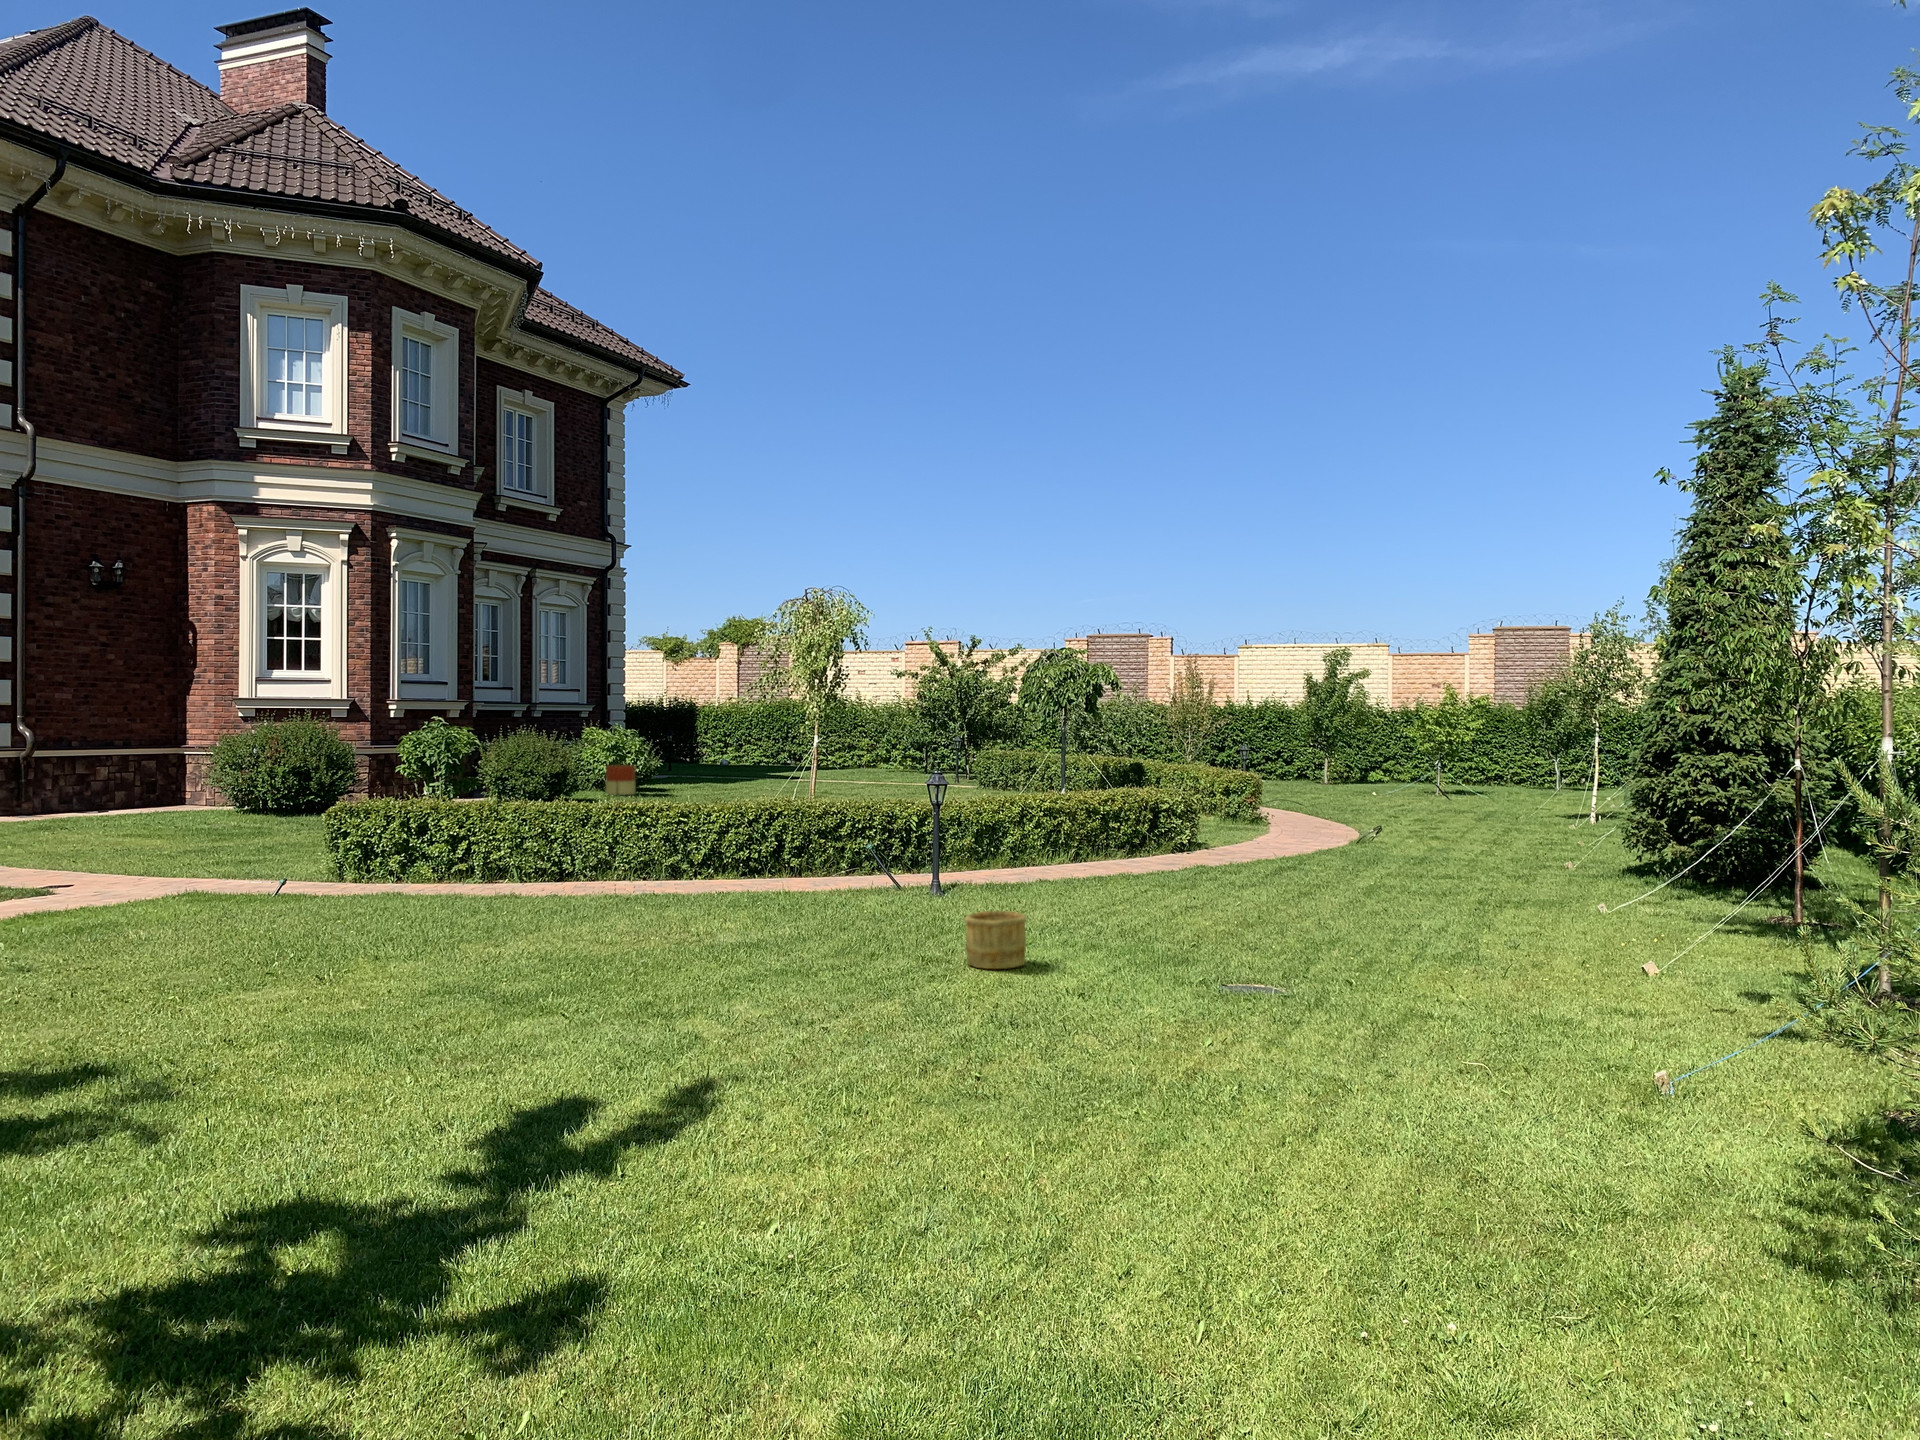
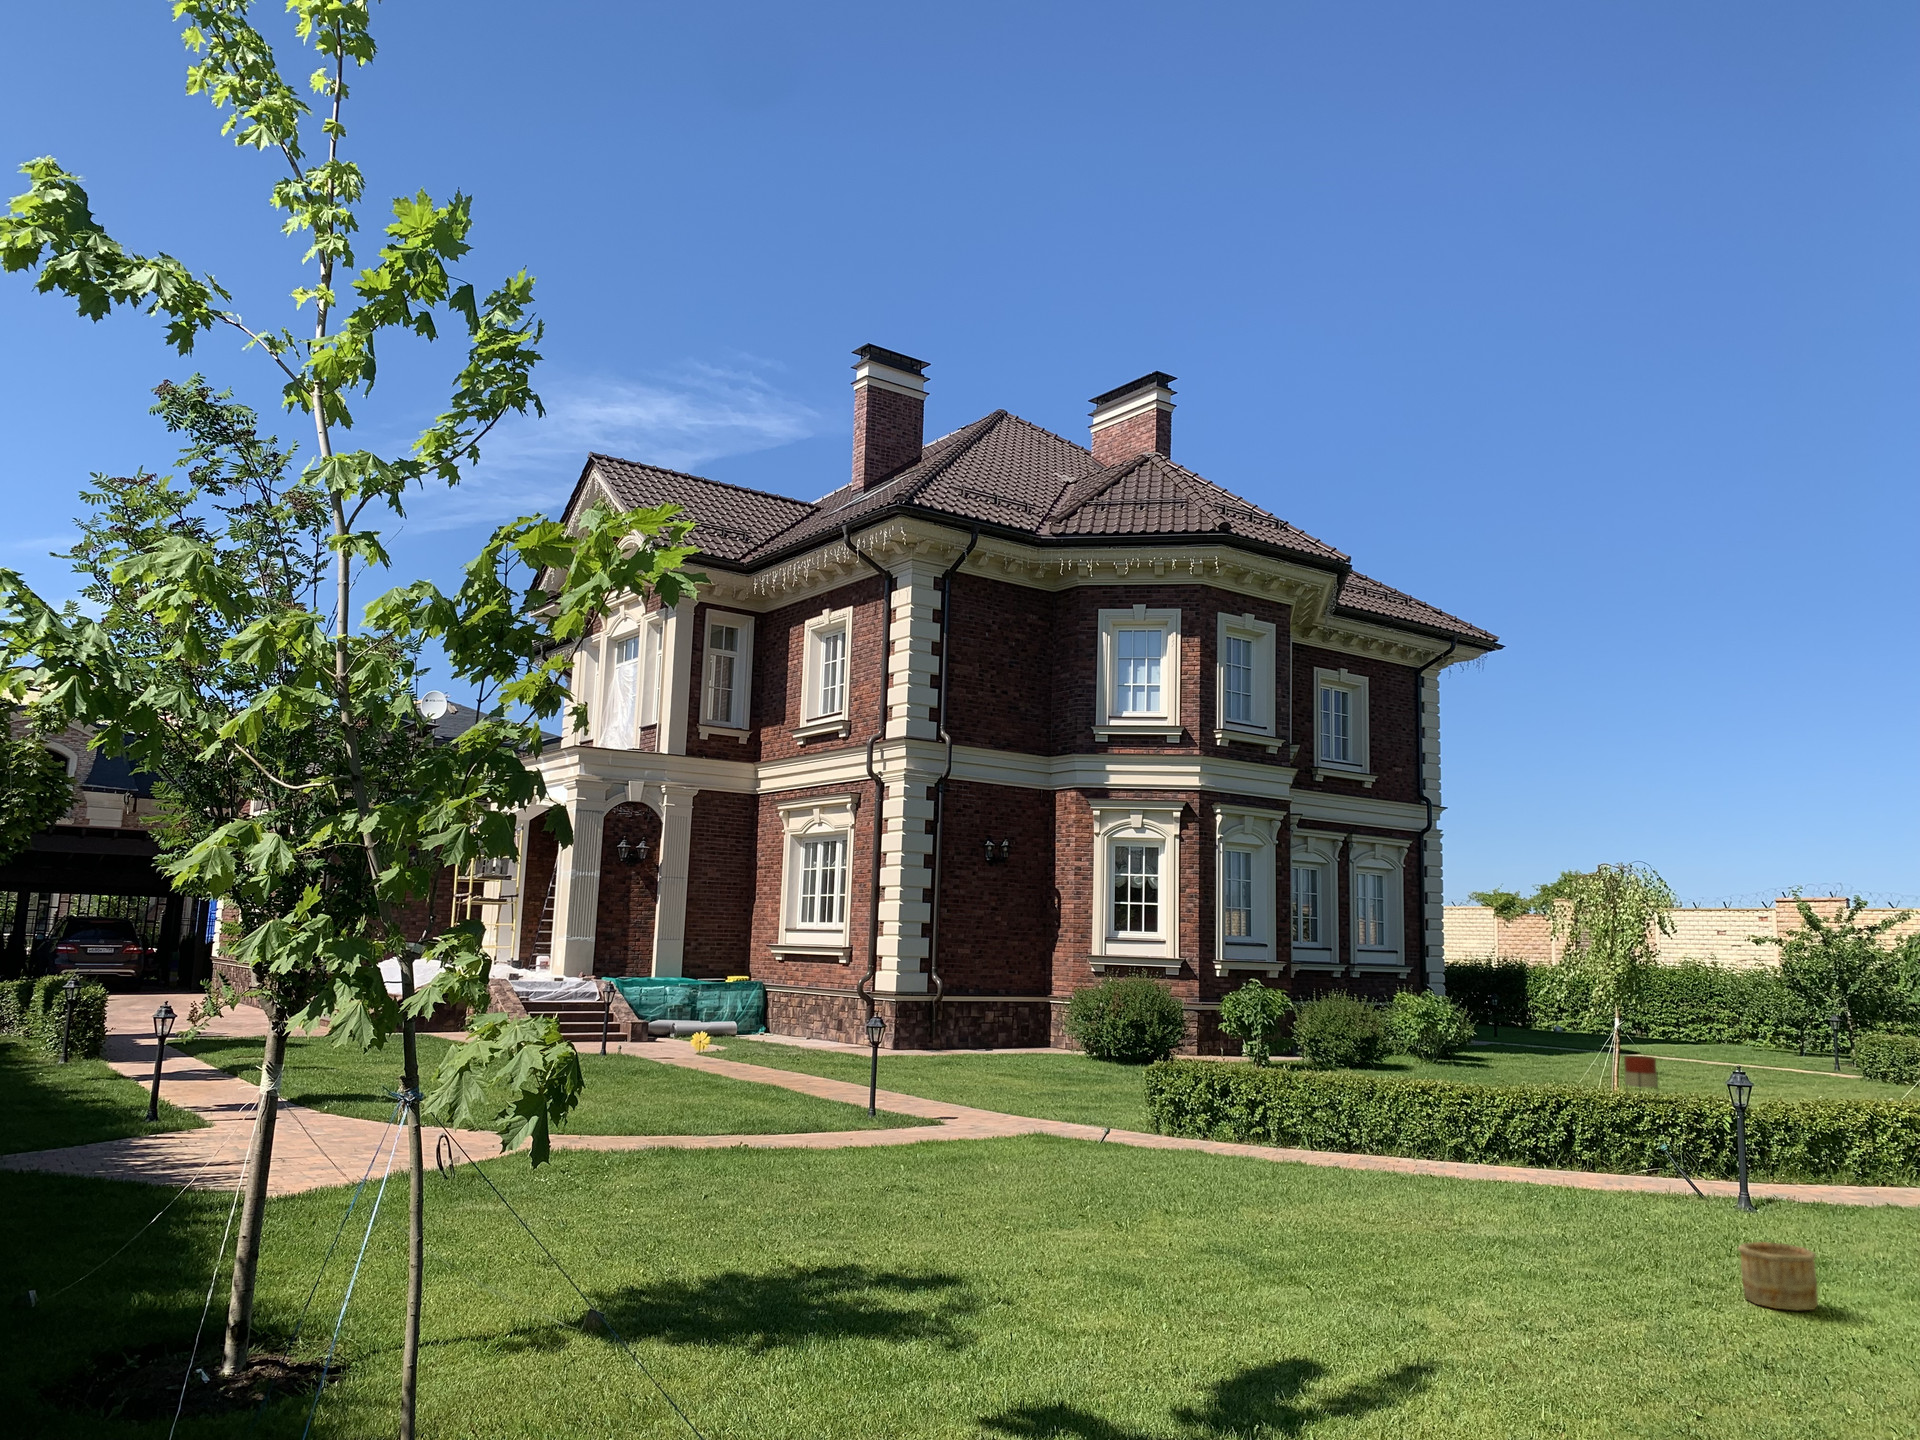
planter: present [606,765,636,805] -> present [1624,1056,1659,1101]

